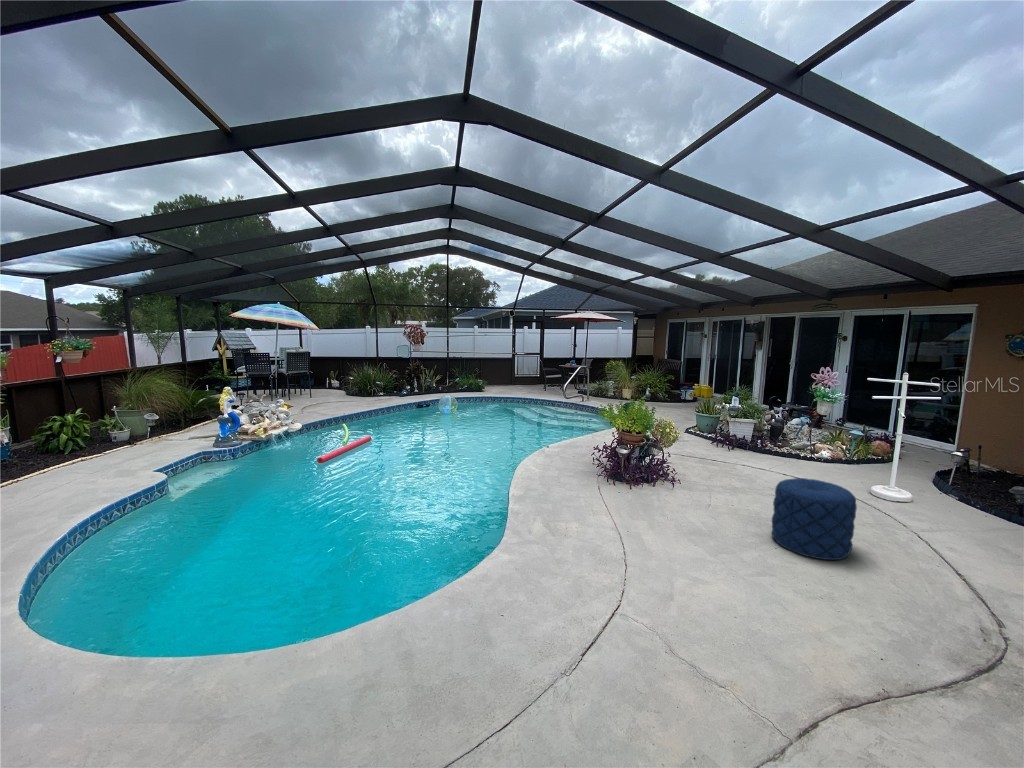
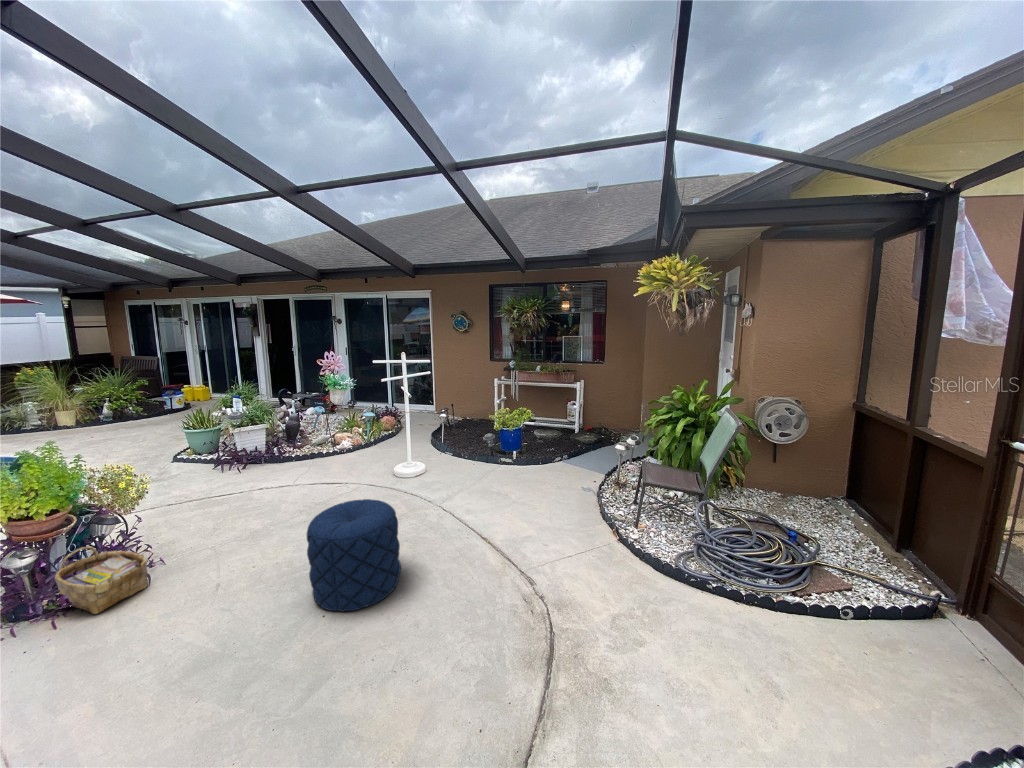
woven basket: none [635,456,675,491] -> present [55,547,148,614]

